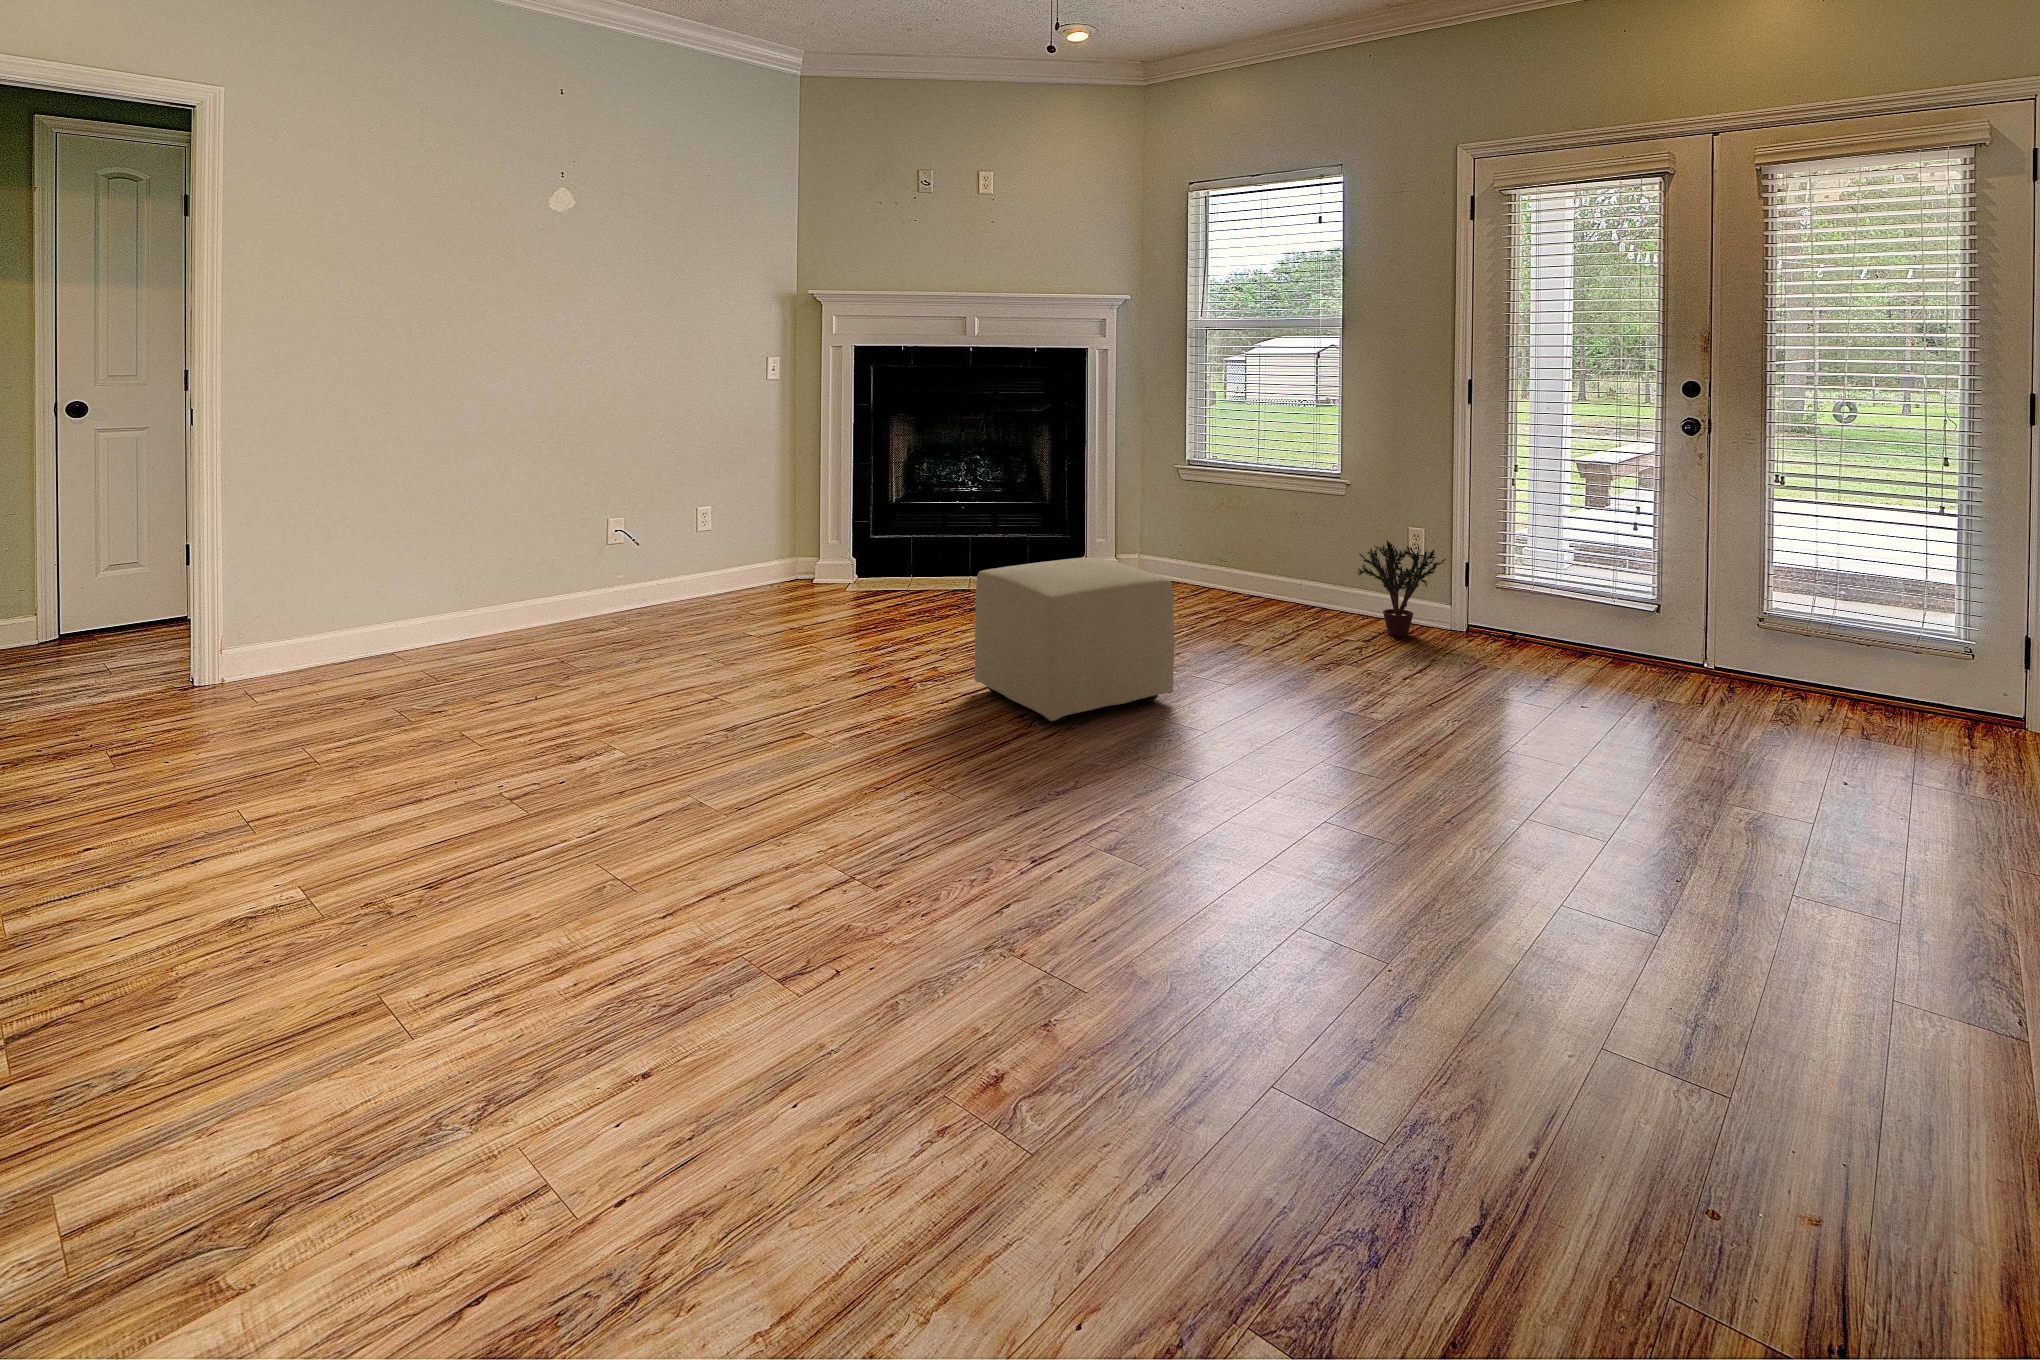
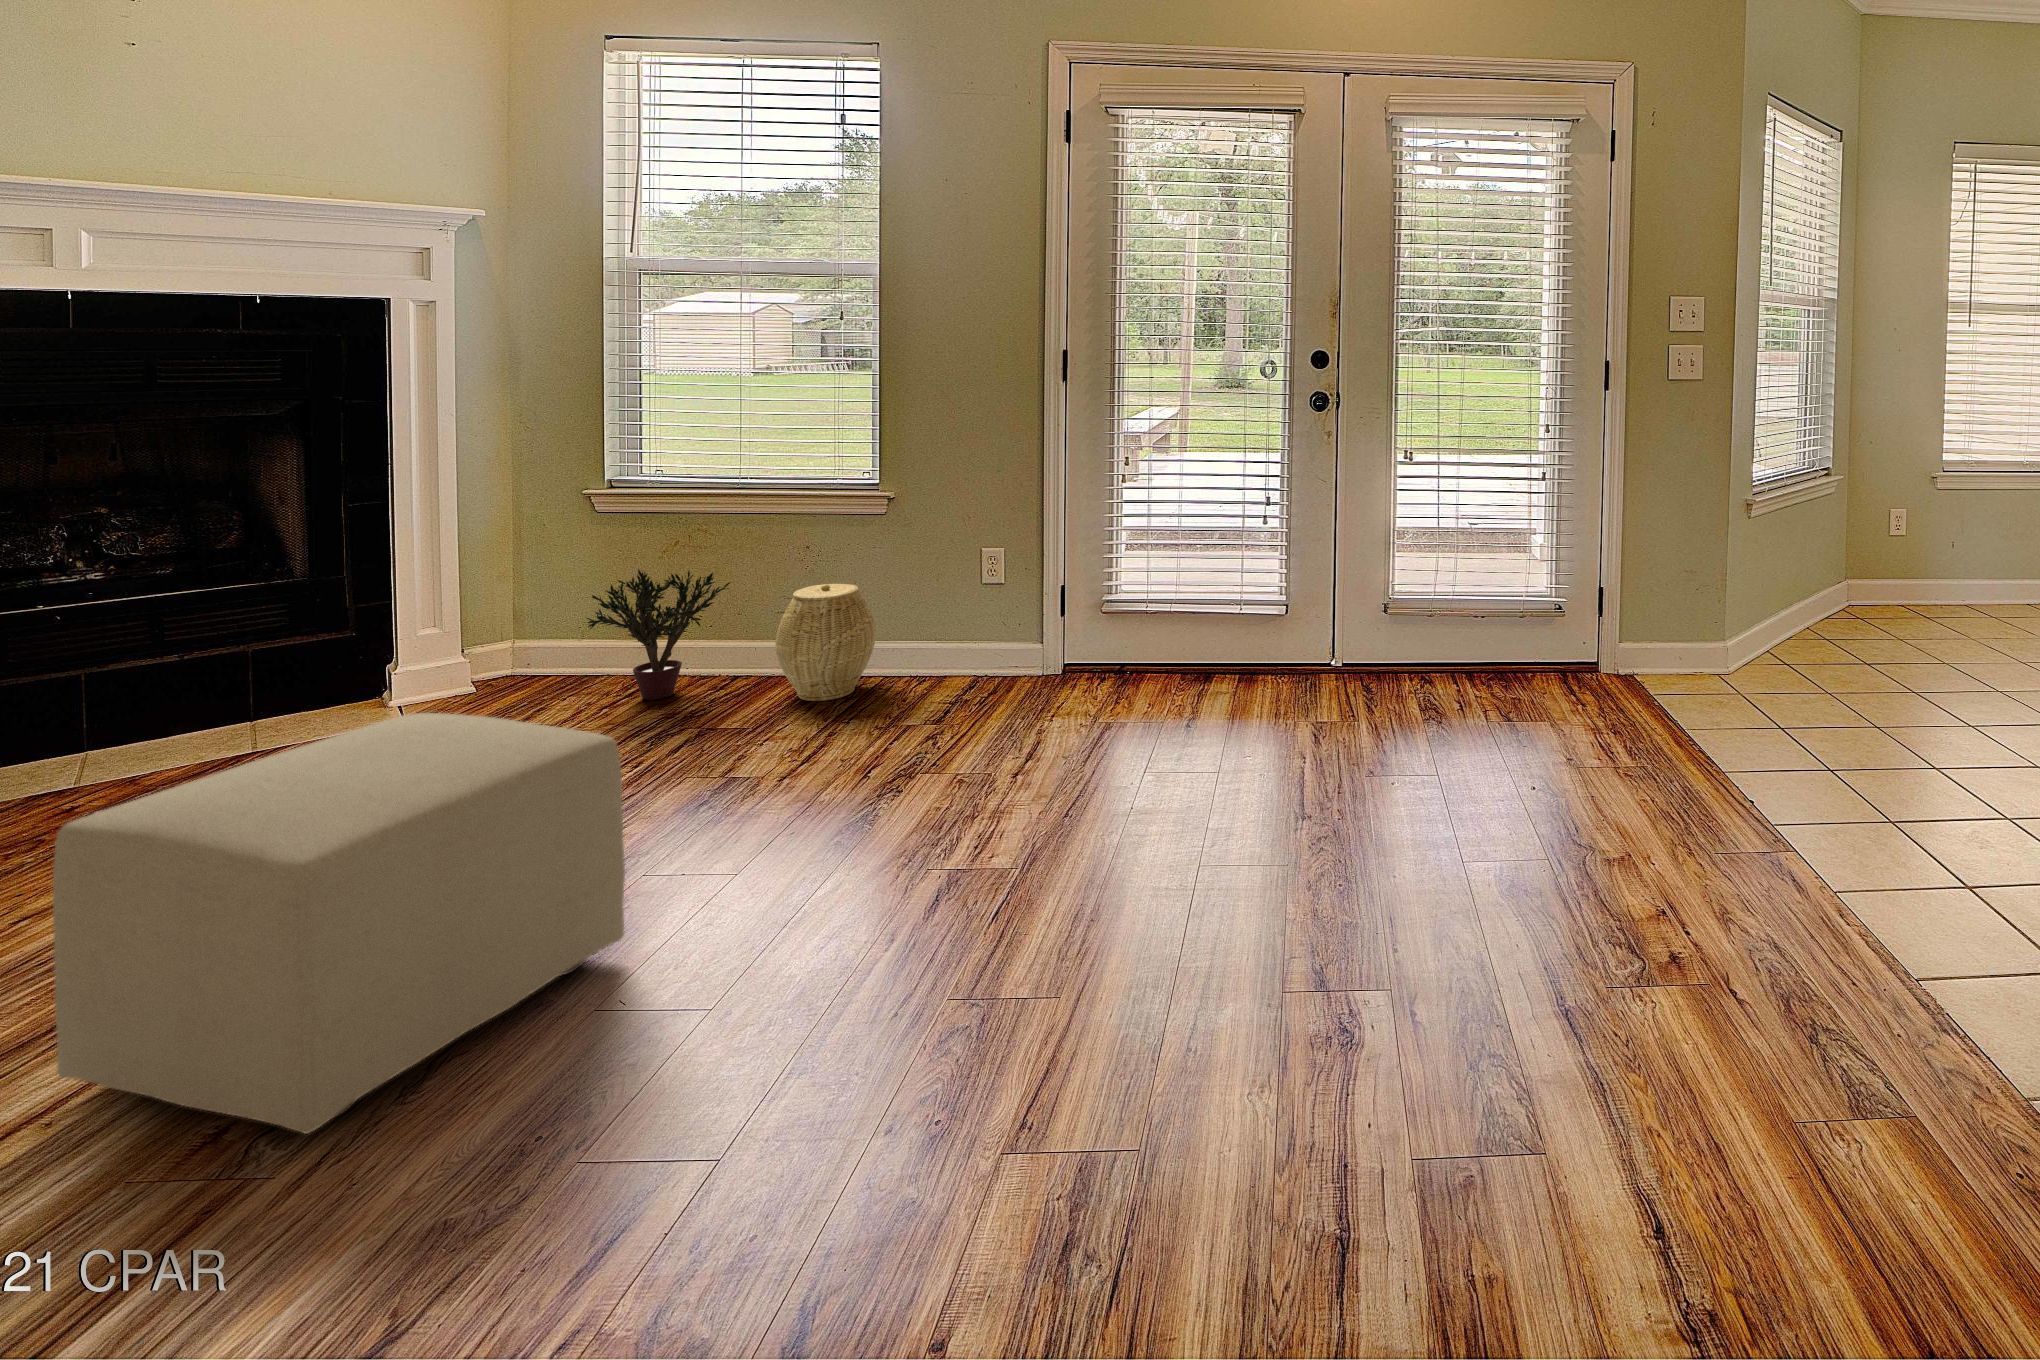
woven basket: none [1272,538,1334,618] -> present [776,584,876,701]
potted plant: present [1358,540,1446,636] -> present [587,569,730,700]

